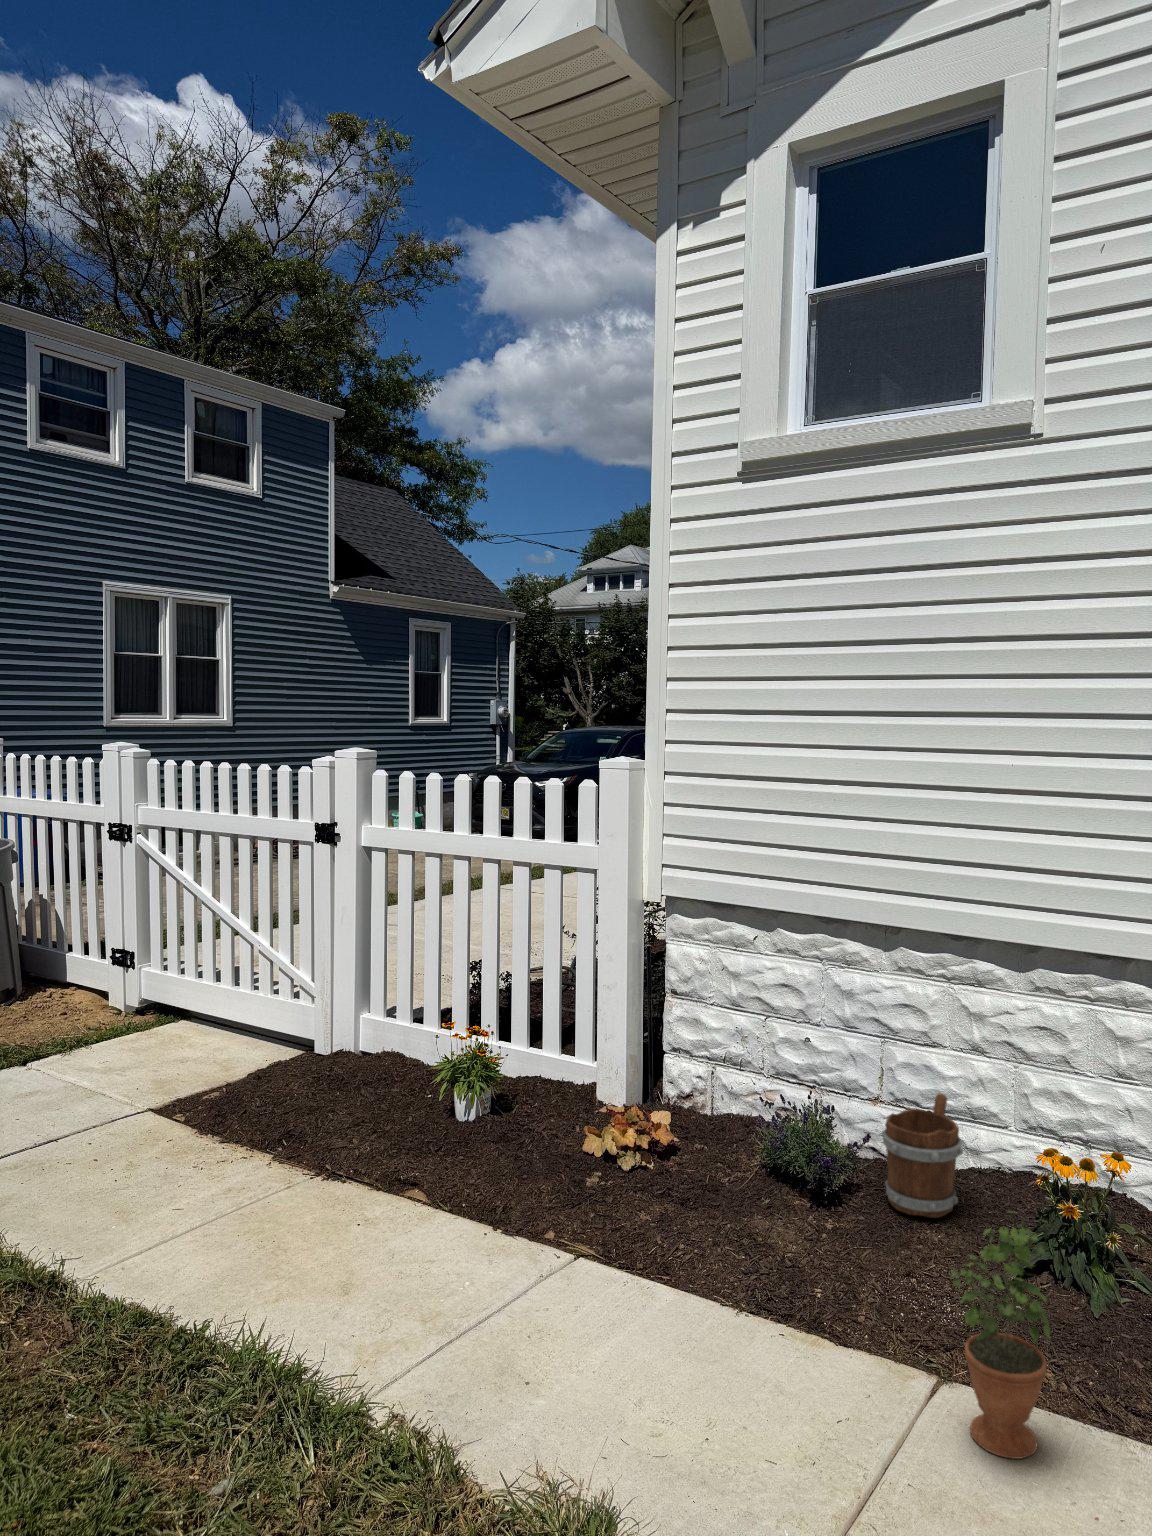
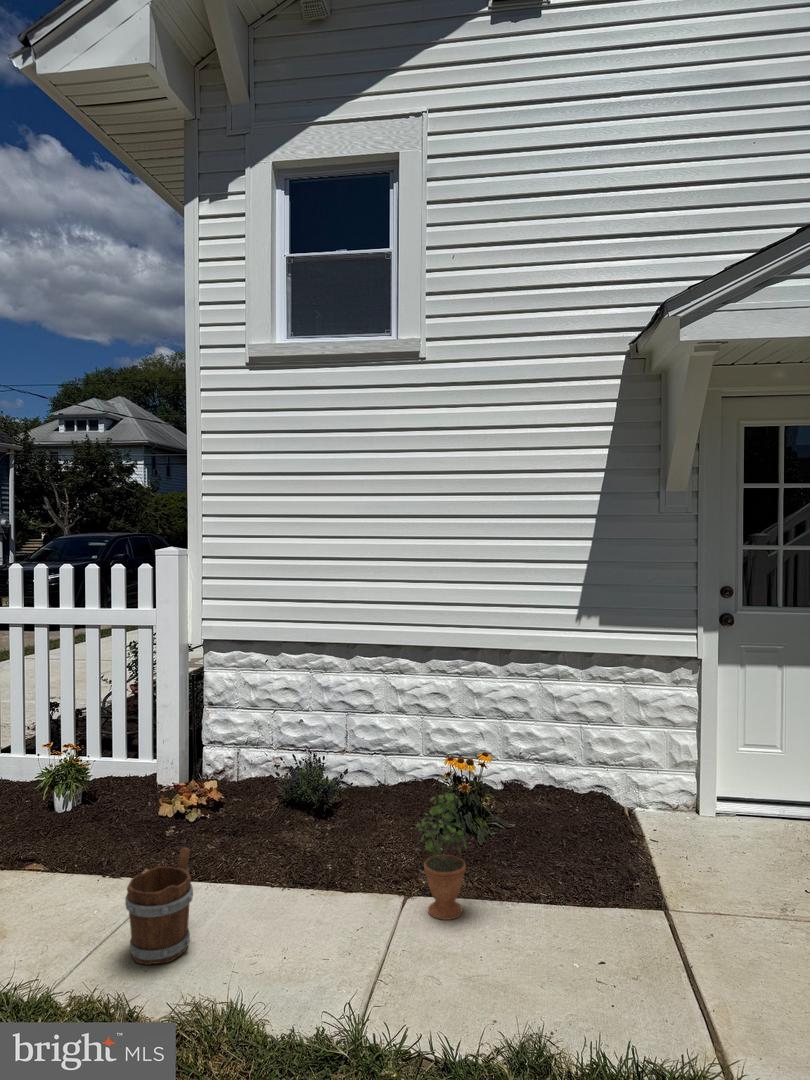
bucket: present [882,1094,963,1218] -> present [125,847,193,965]

